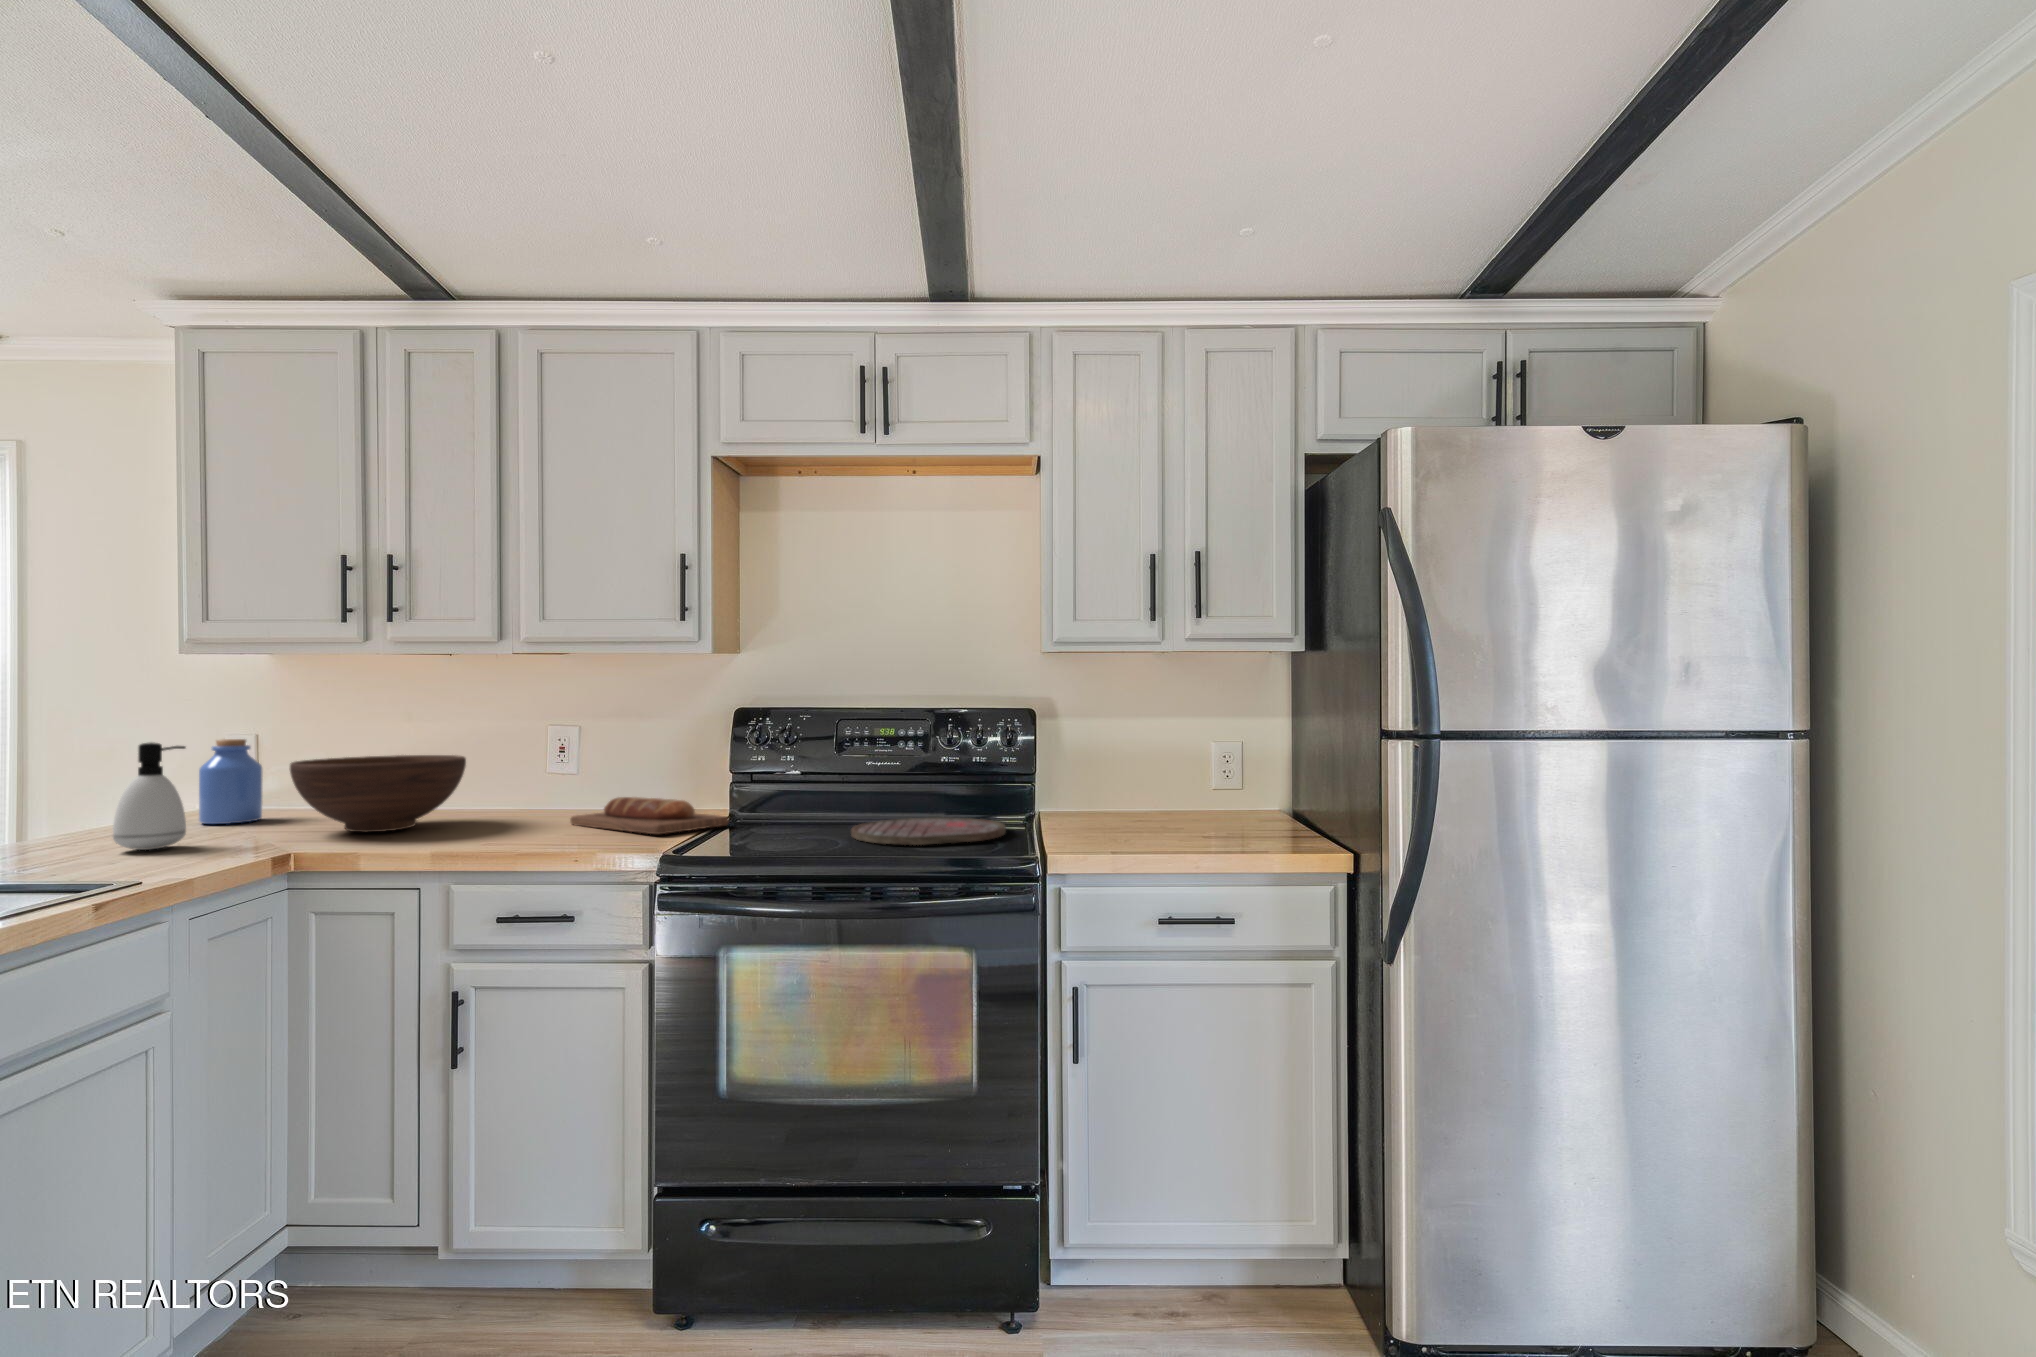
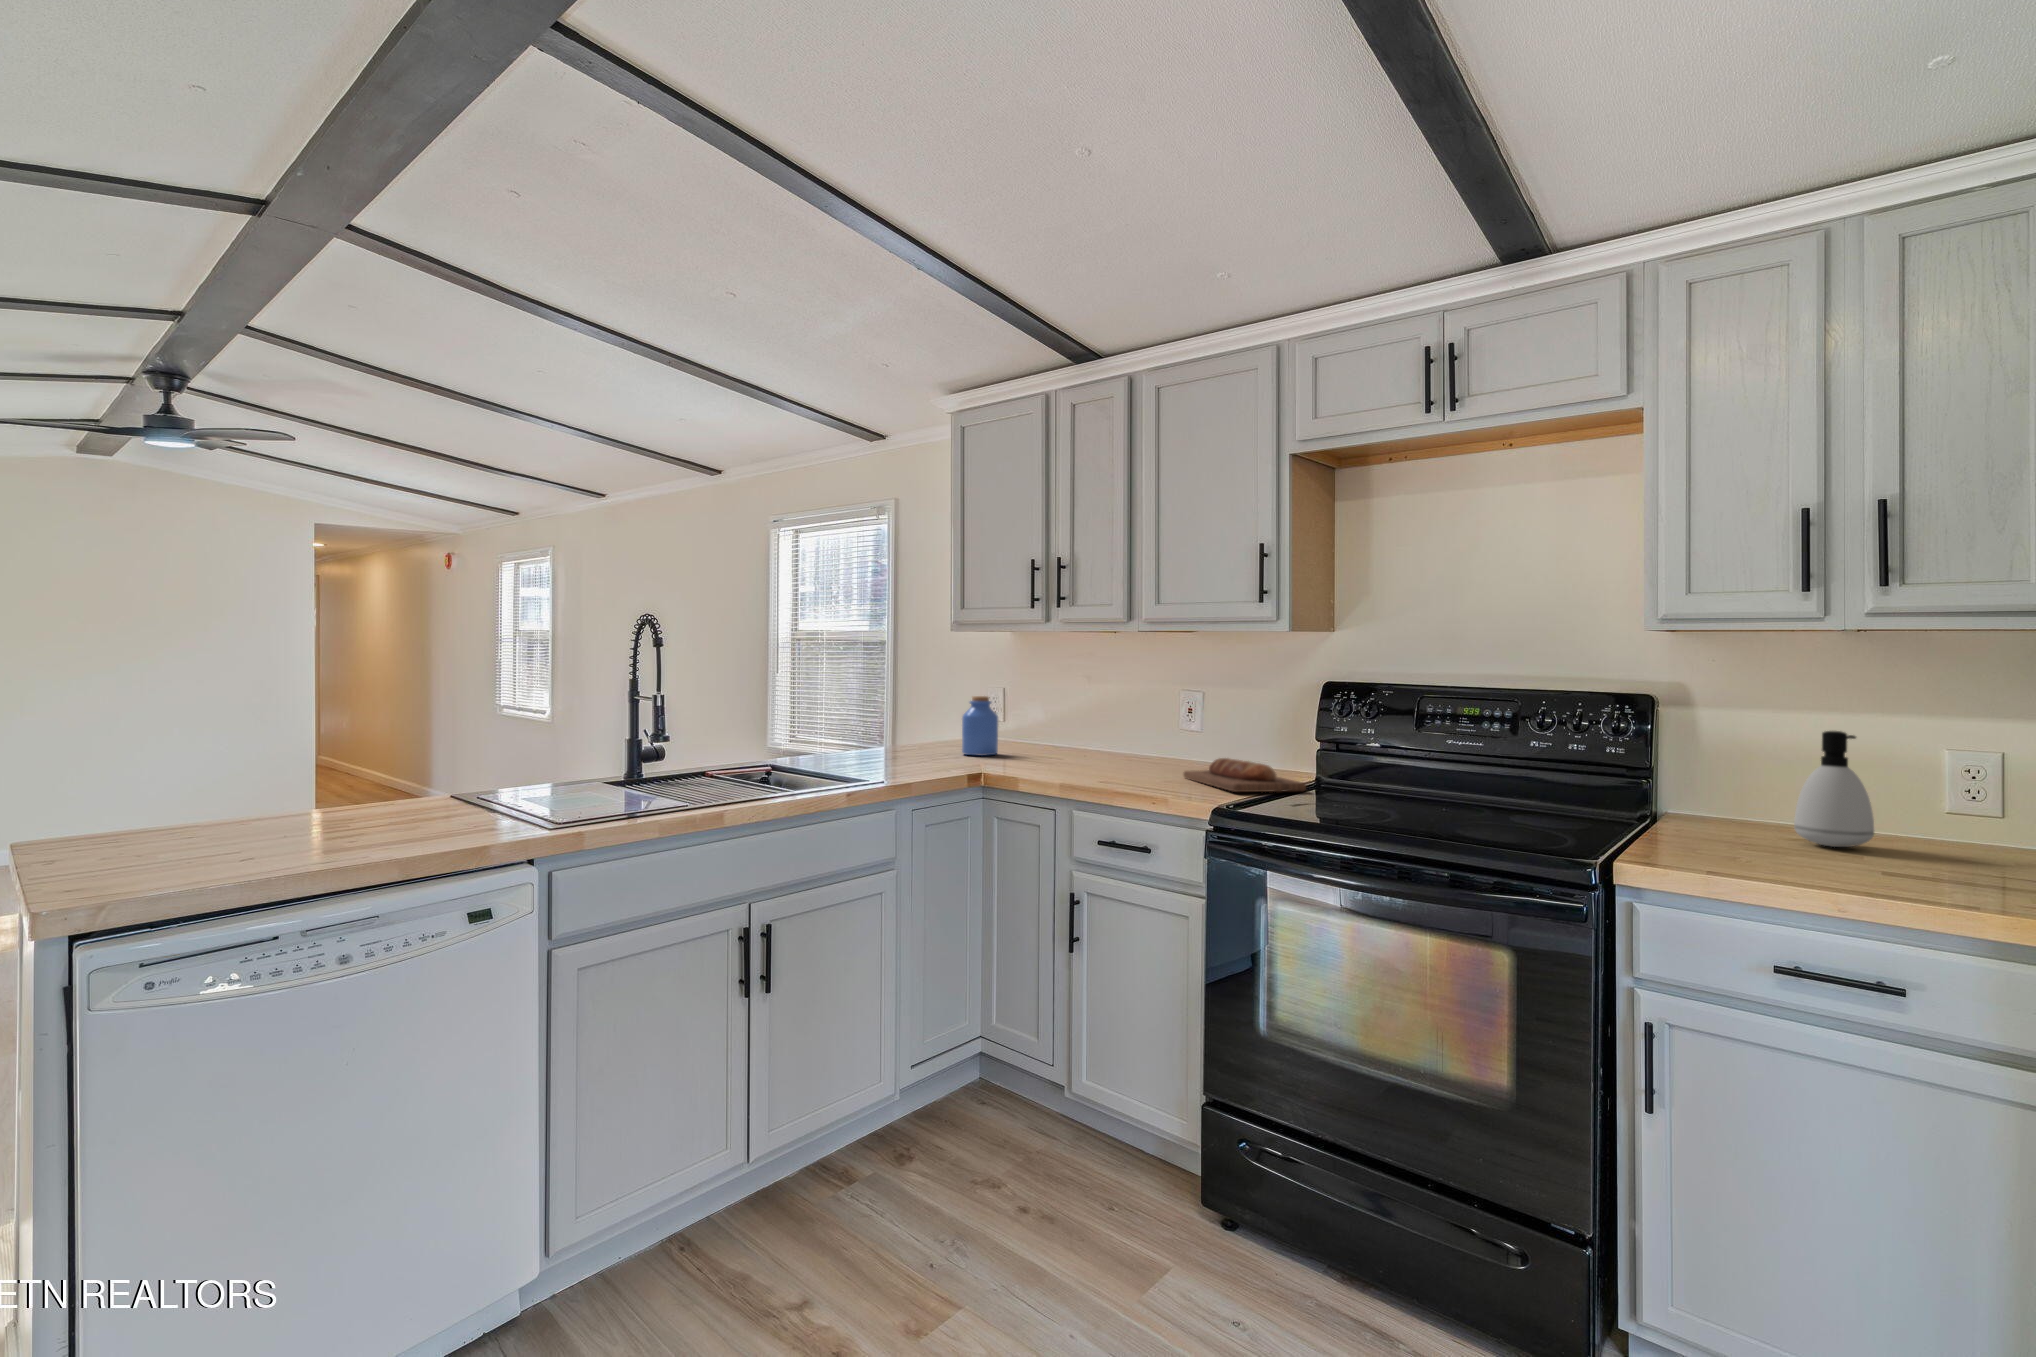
soap dispenser: present [113,743,186,850] -> present [1794,731,1874,847]
fruit bowl: present [290,755,466,832] -> none [998,713,1113,769]
cutting board: present [851,818,1006,845] -> none [1407,802,1587,833]

